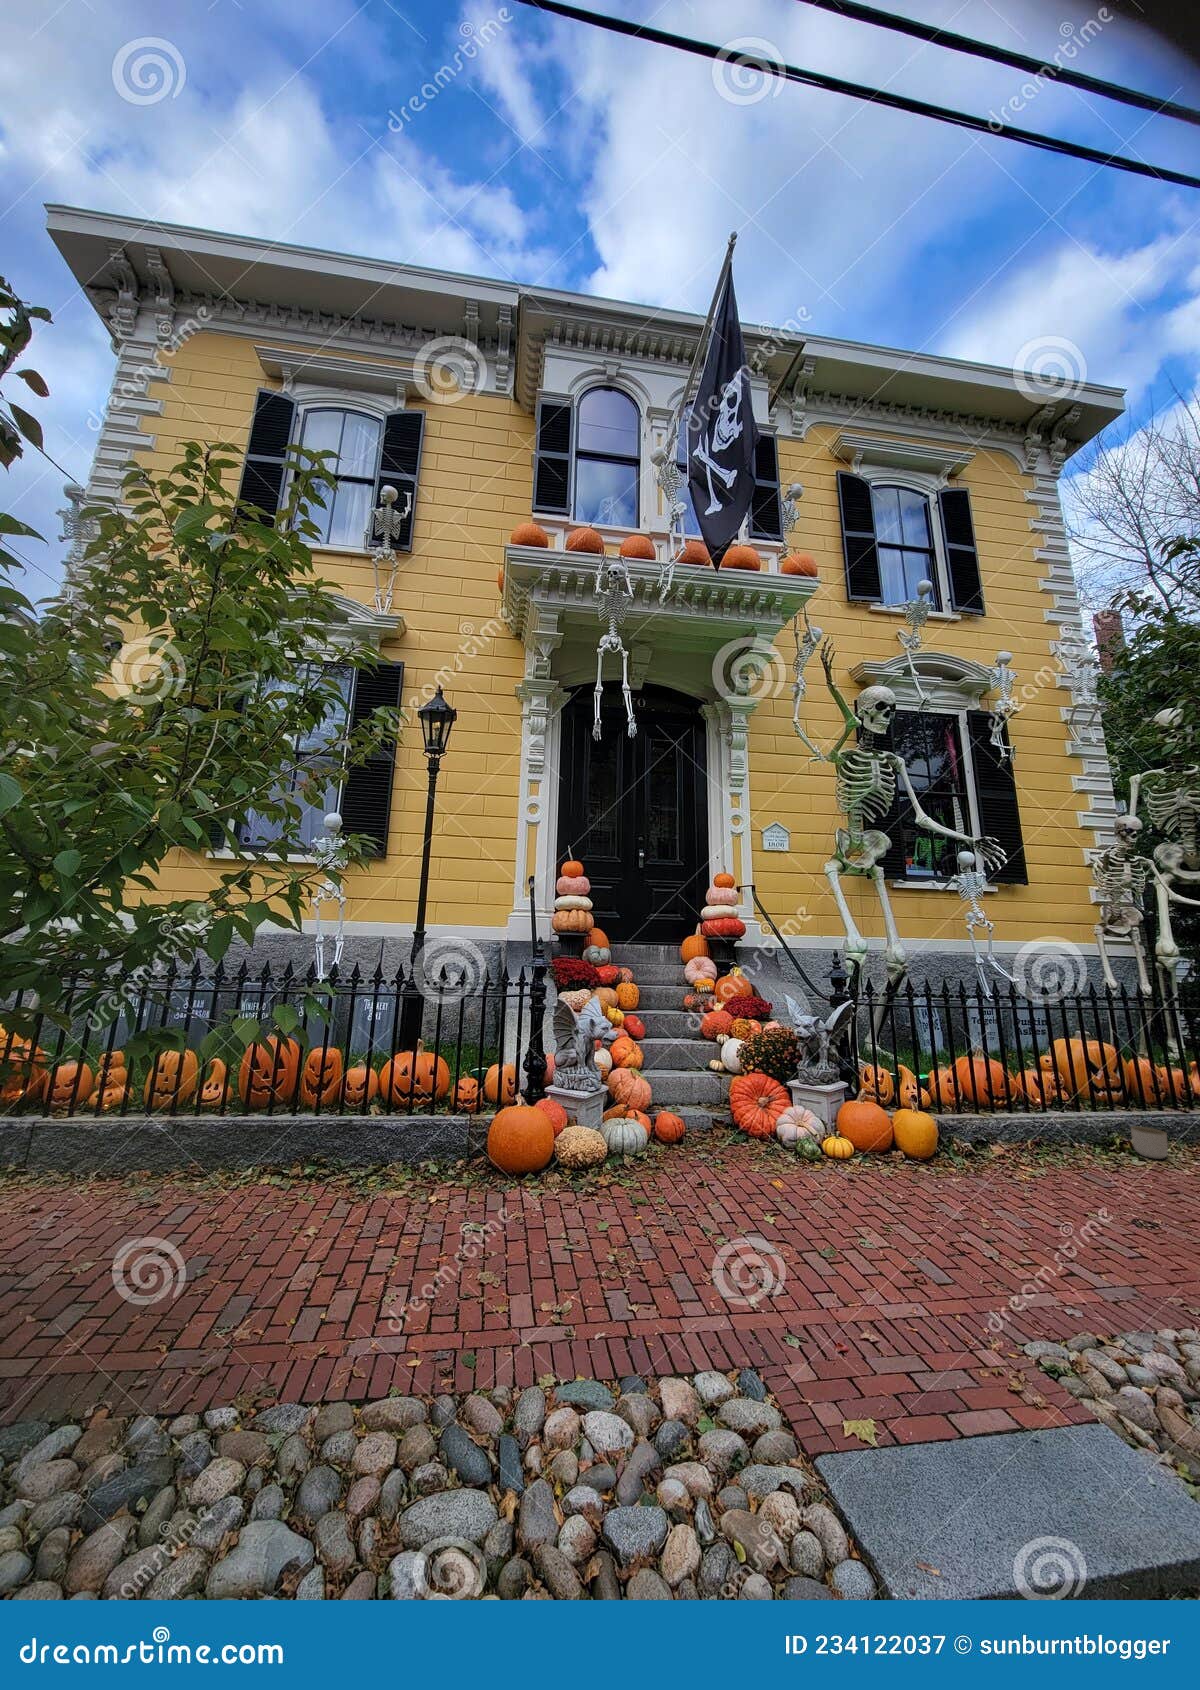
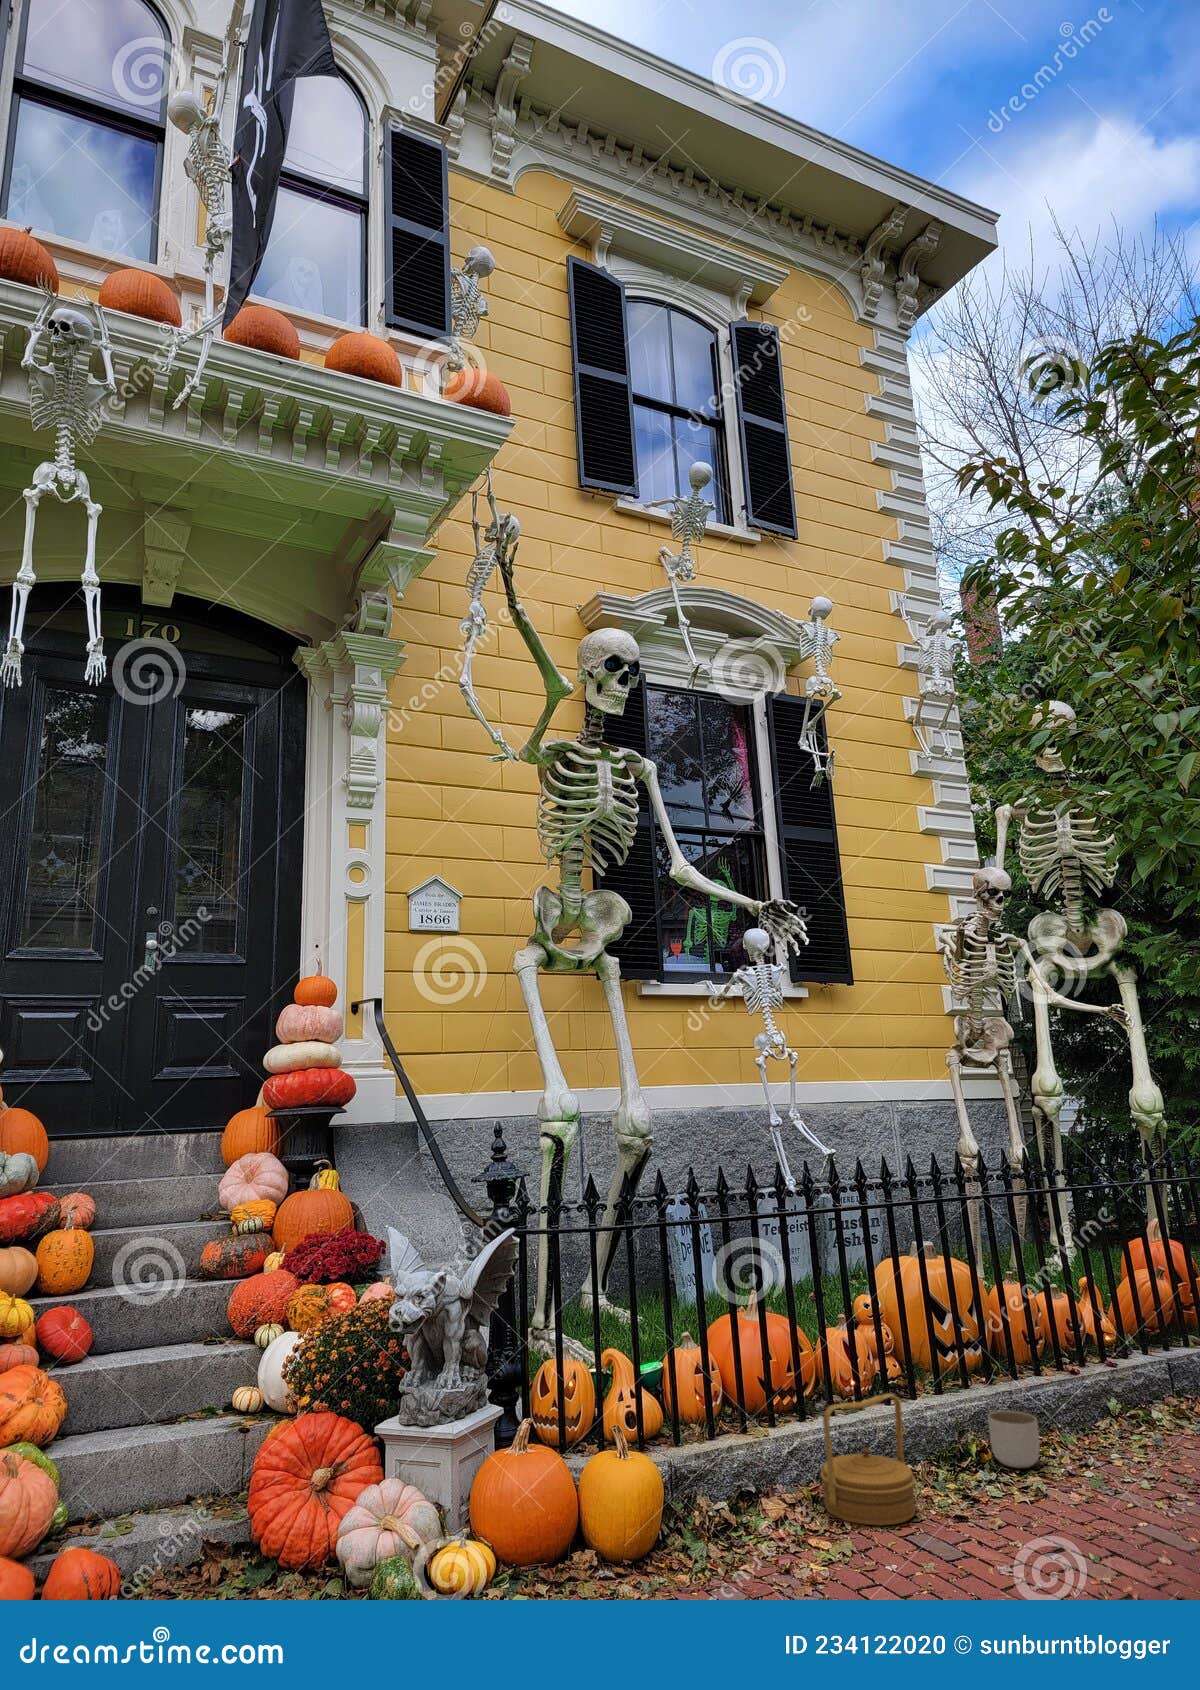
woven basket: none [1024,1104,1086,1169] -> present [821,1393,915,1525]

